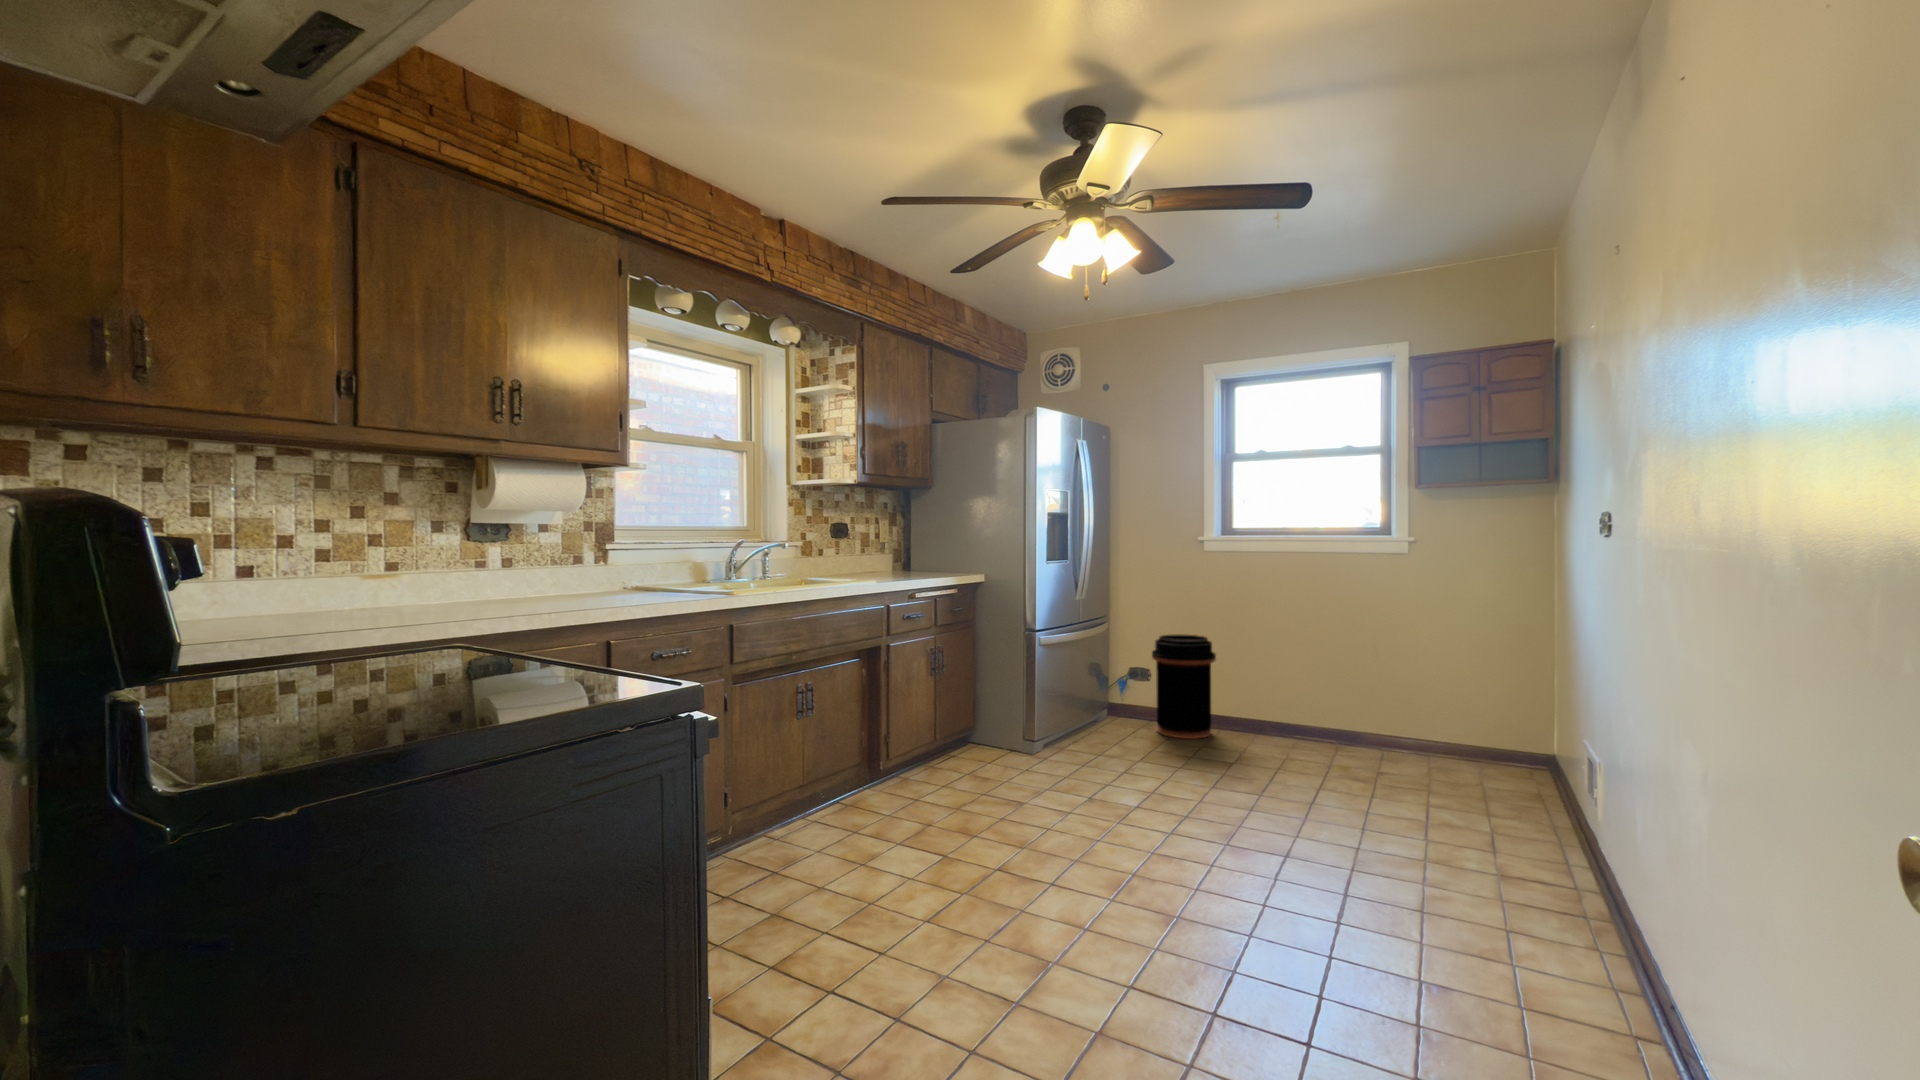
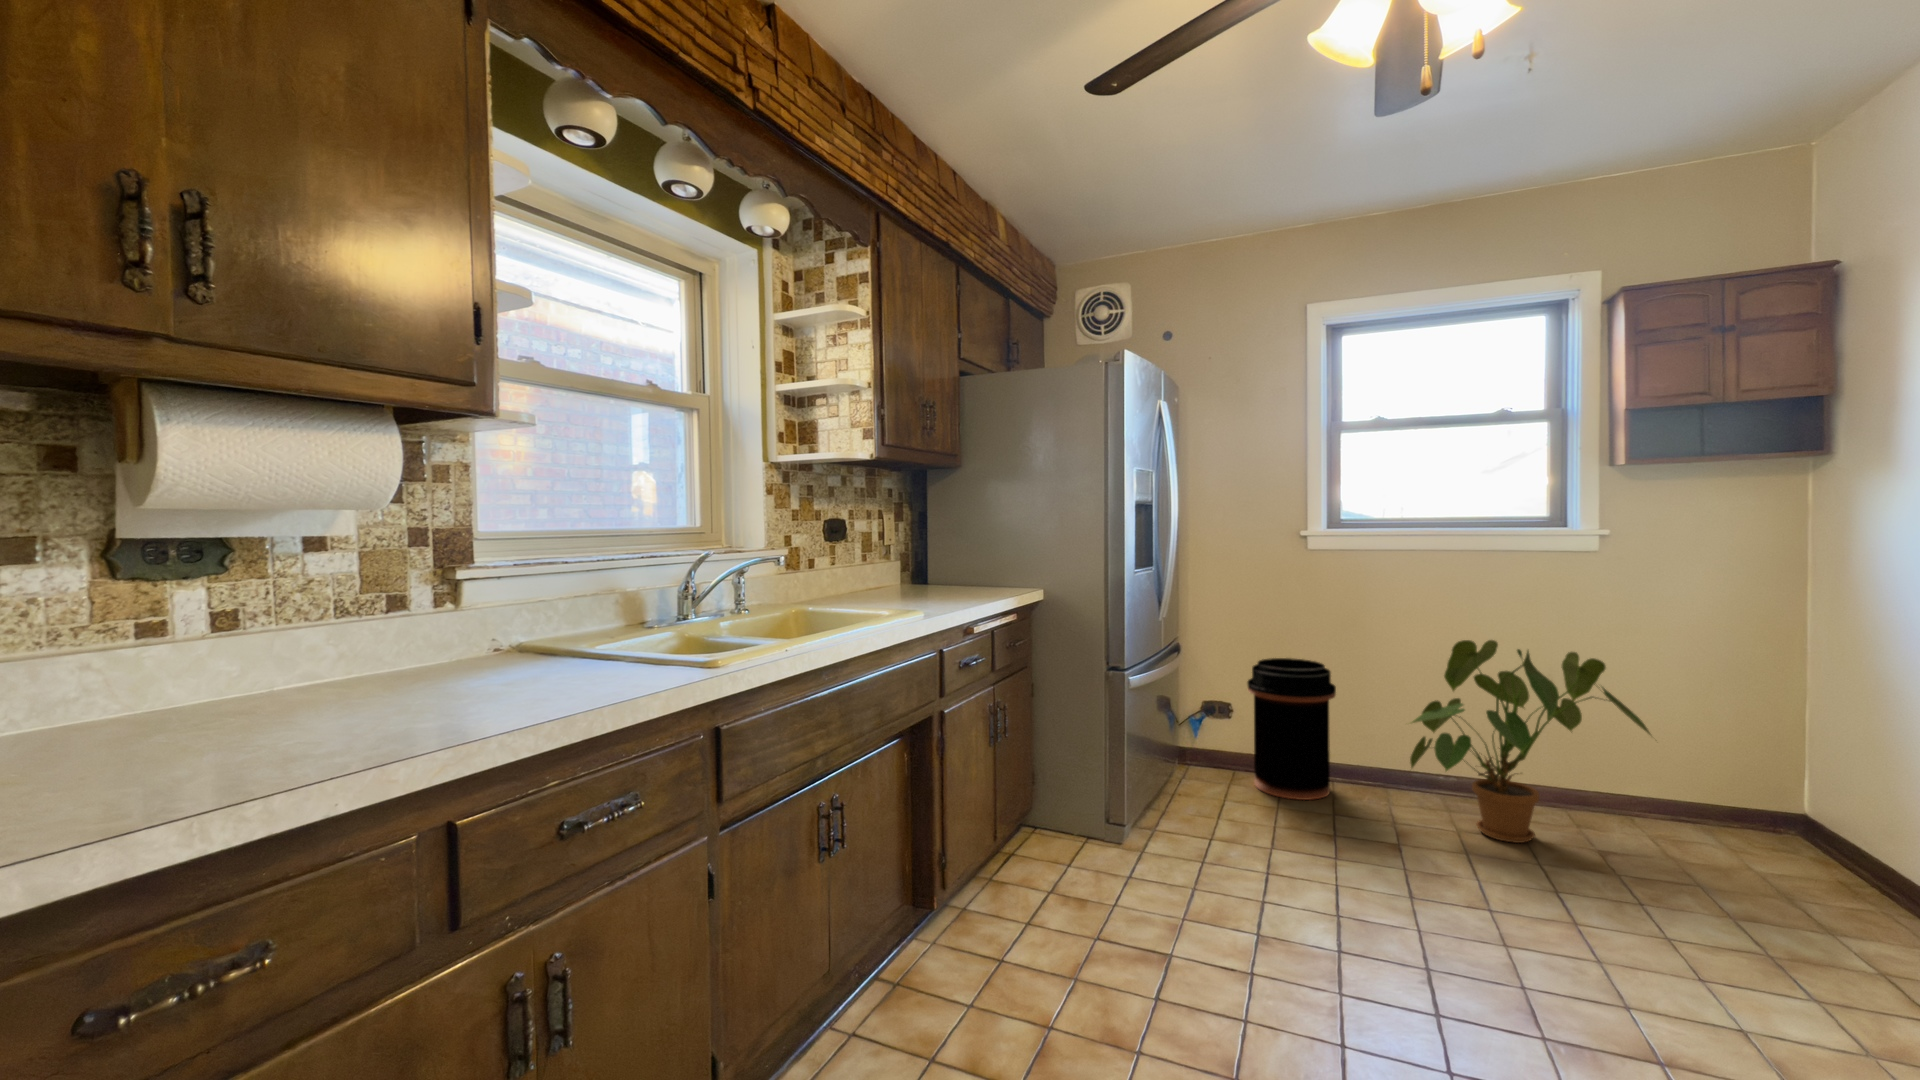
house plant: none [1252,620,1415,766] -> present [1410,640,1651,843]

